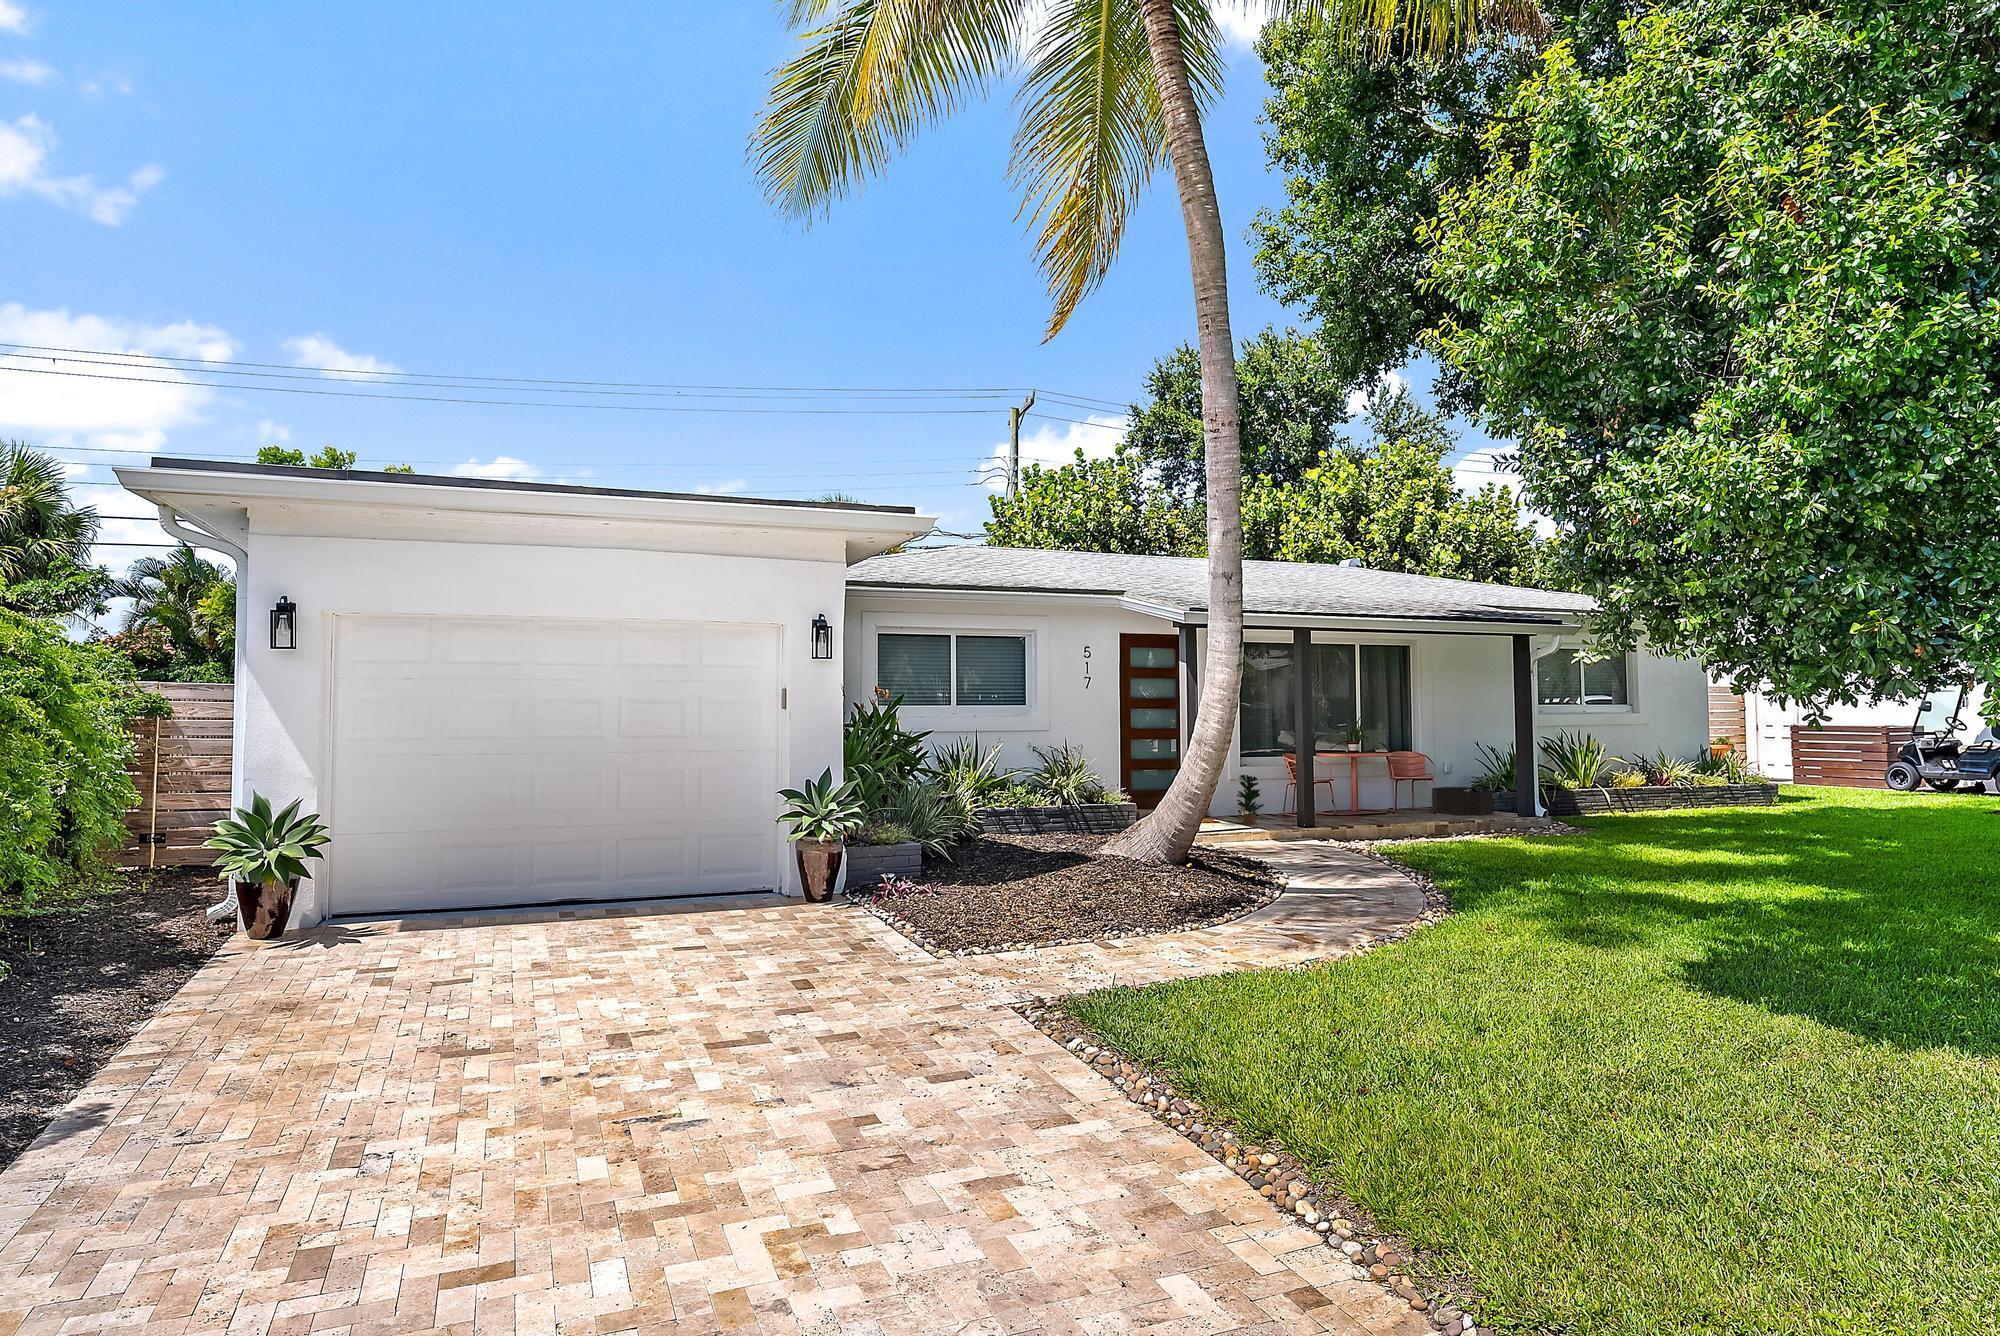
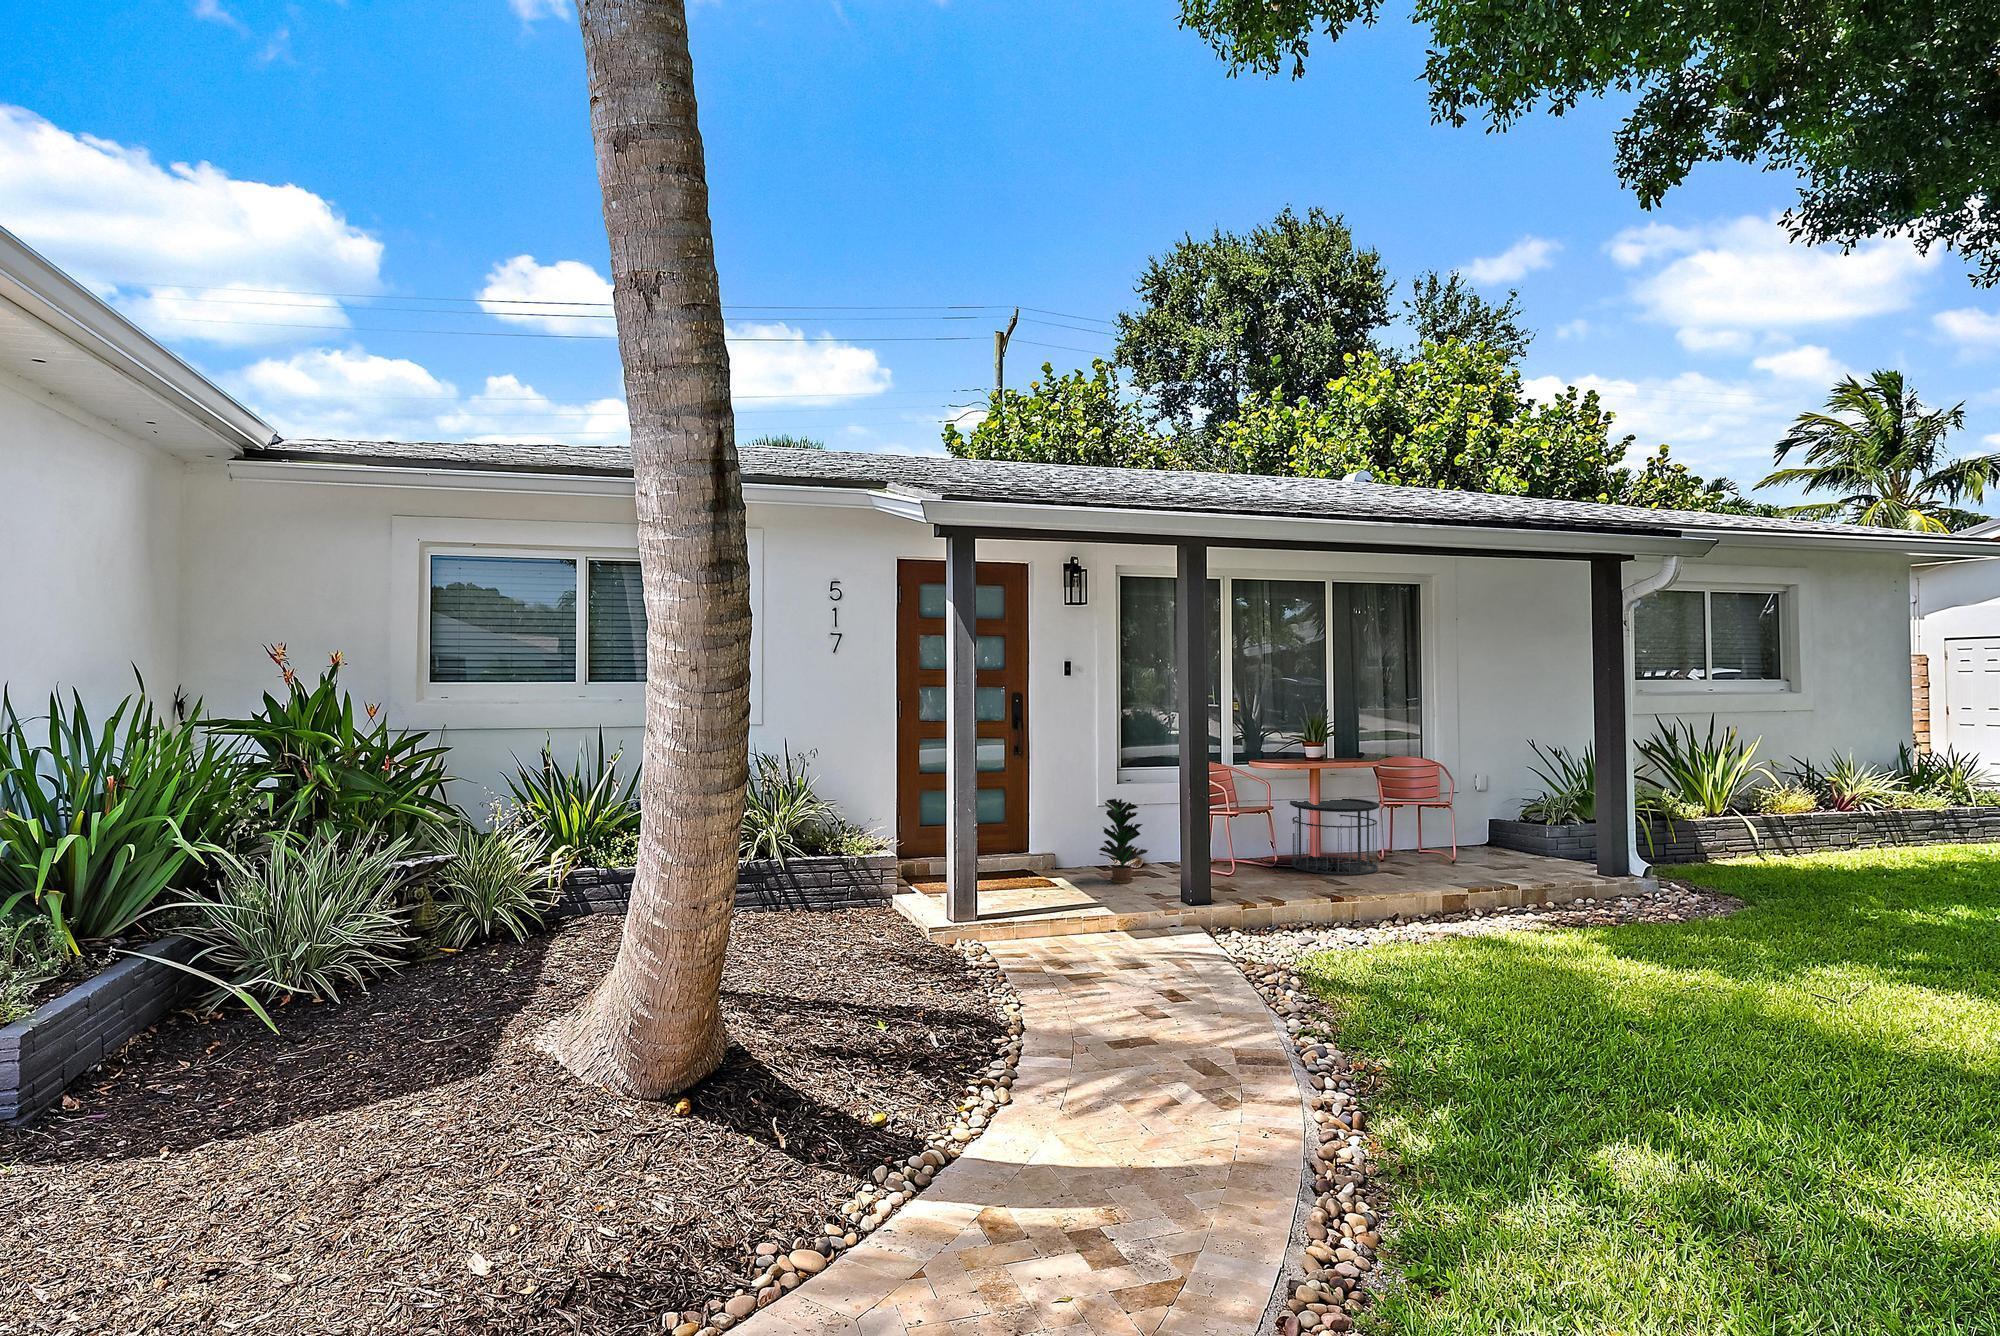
side table: none [1339,776,1393,820] -> present [1290,798,1380,875]
basket: present [1432,787,1493,815] -> none [1452,814,1554,866]

